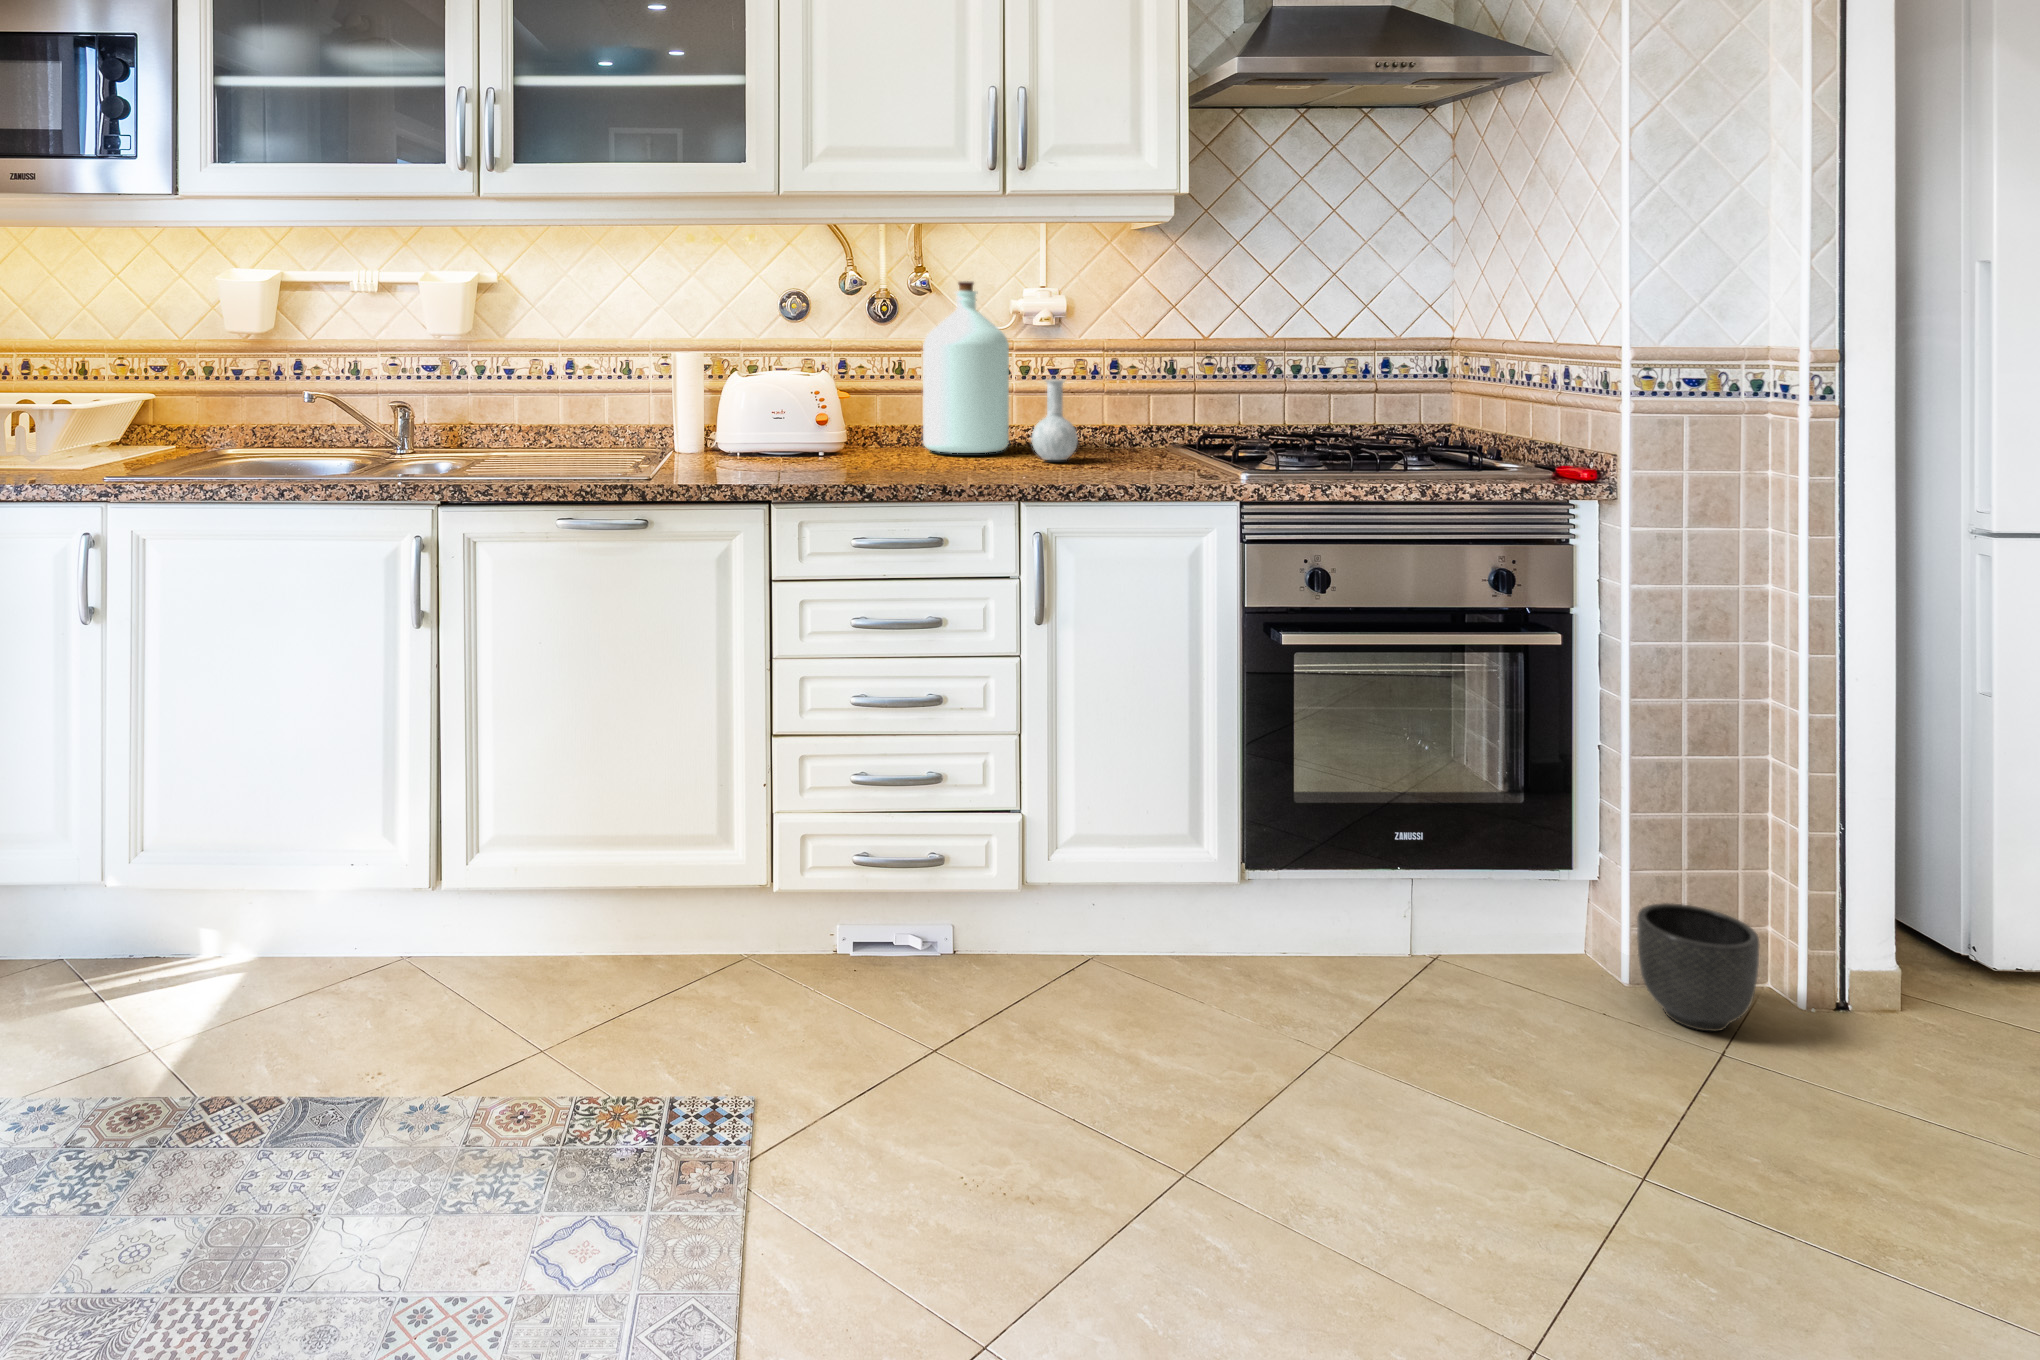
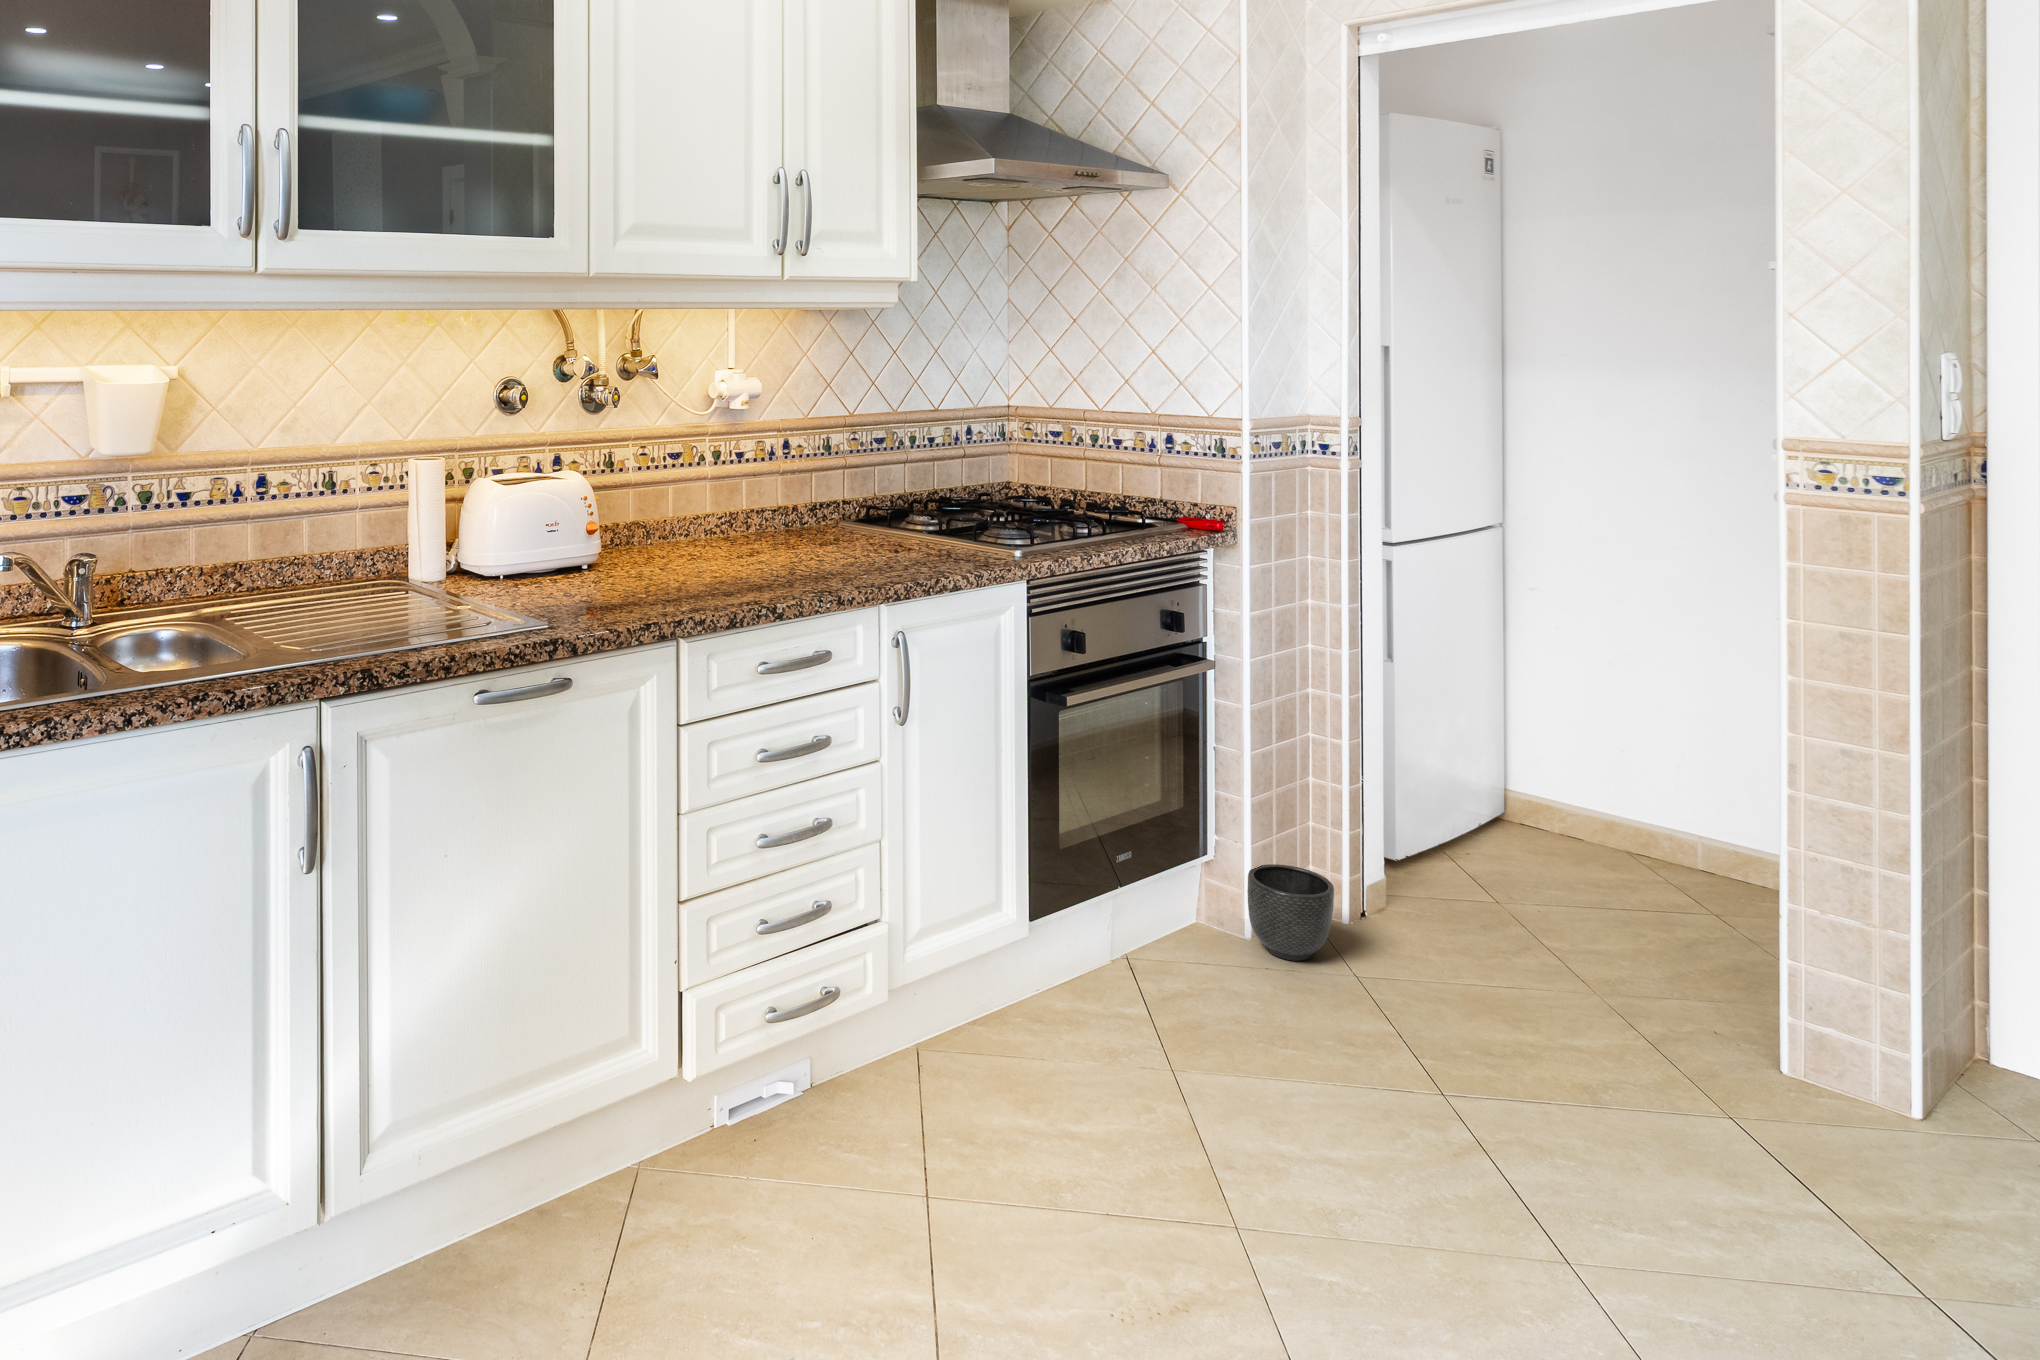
bottle: present [923,282,1078,460] -> none [678,374,858,560]

